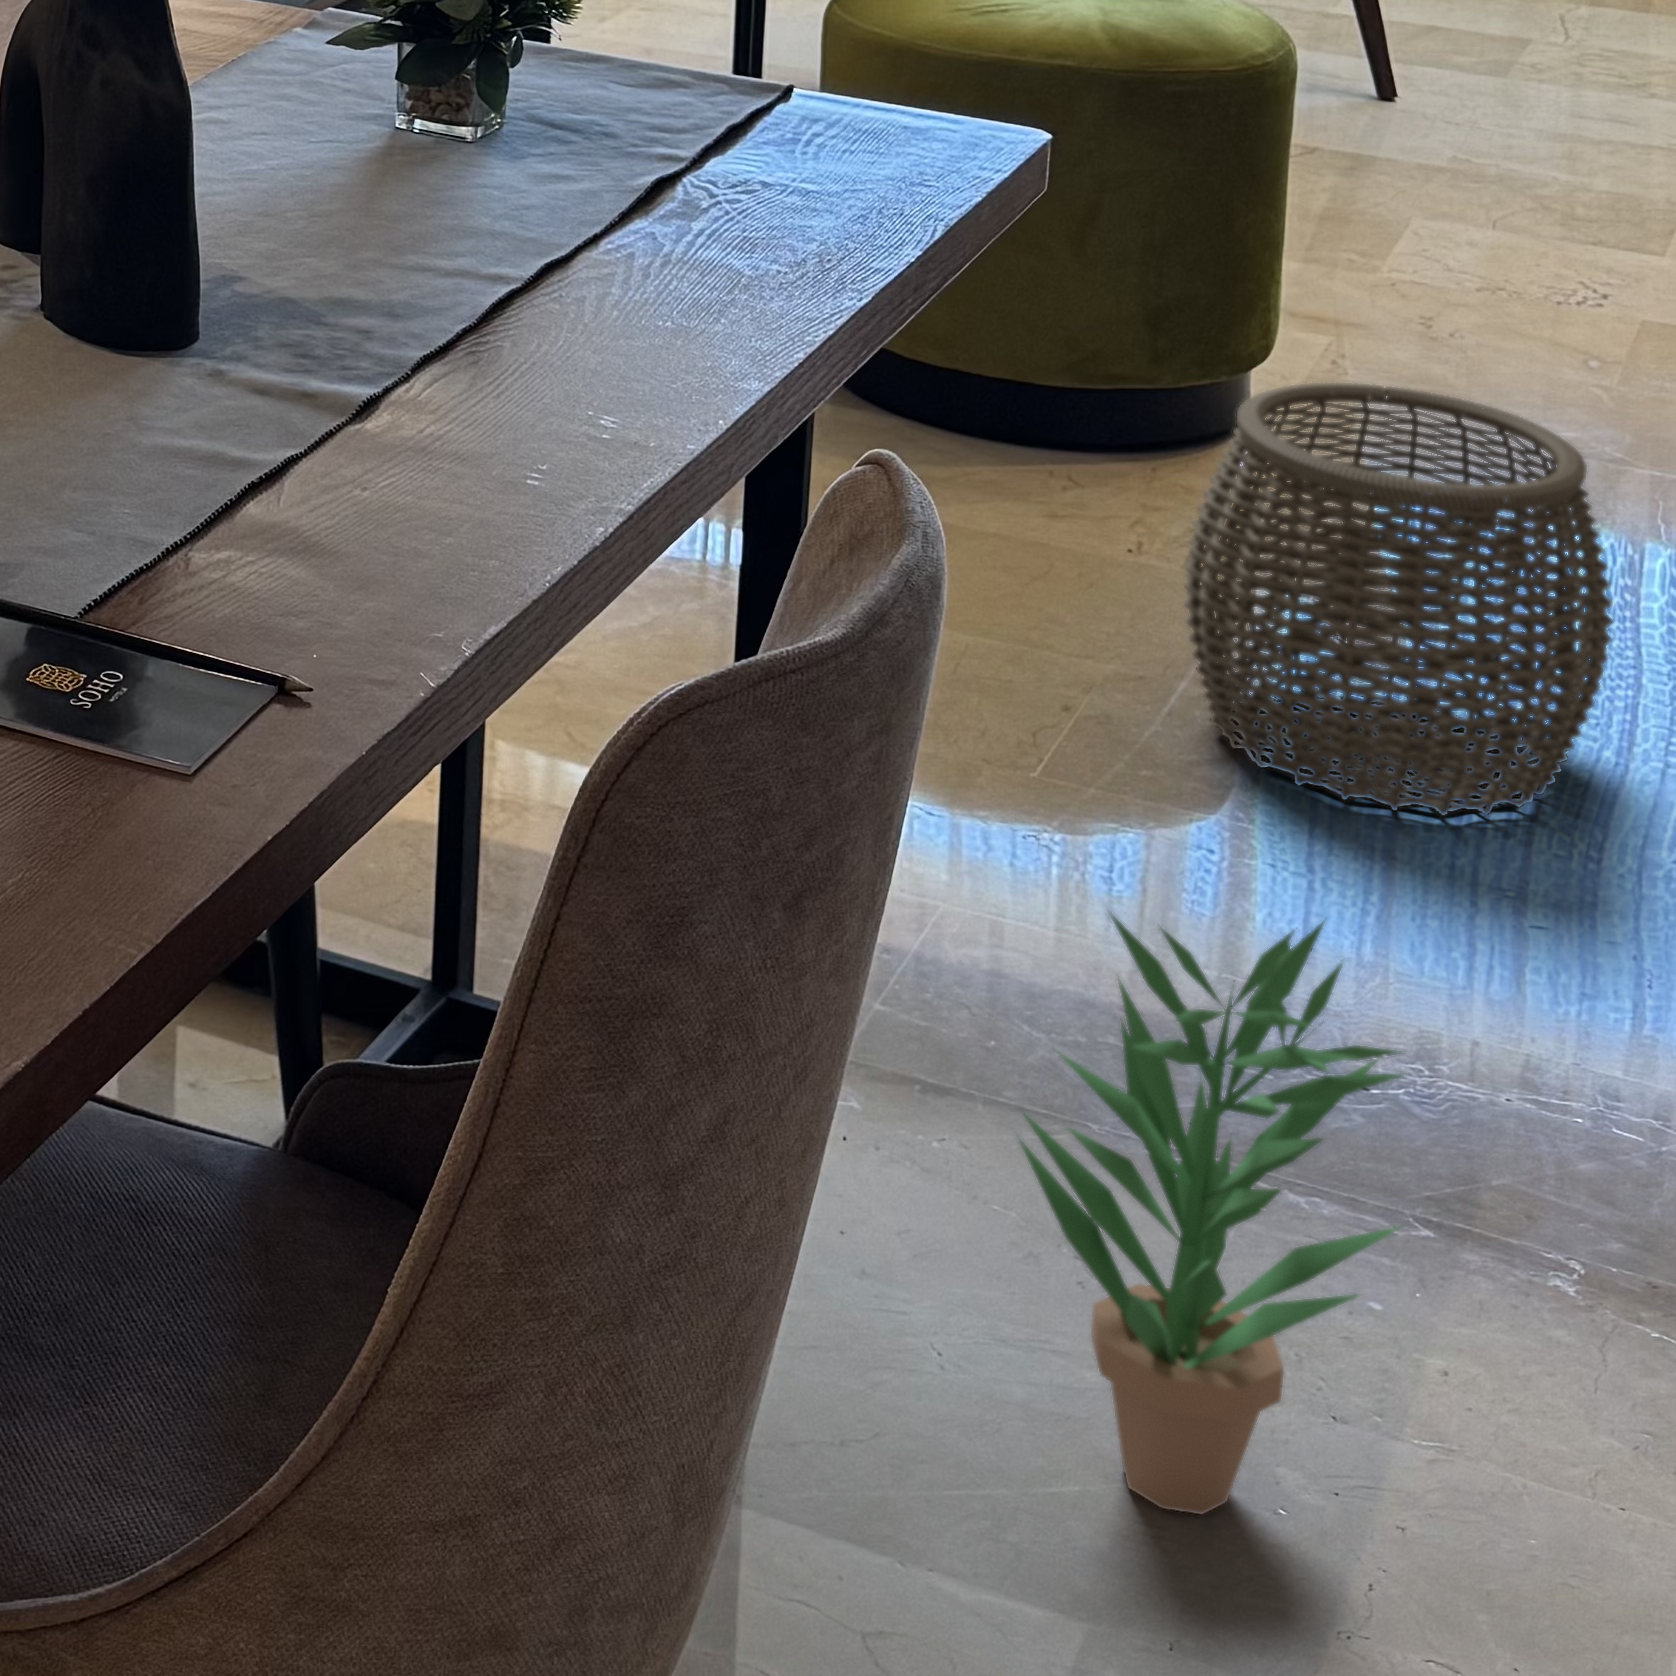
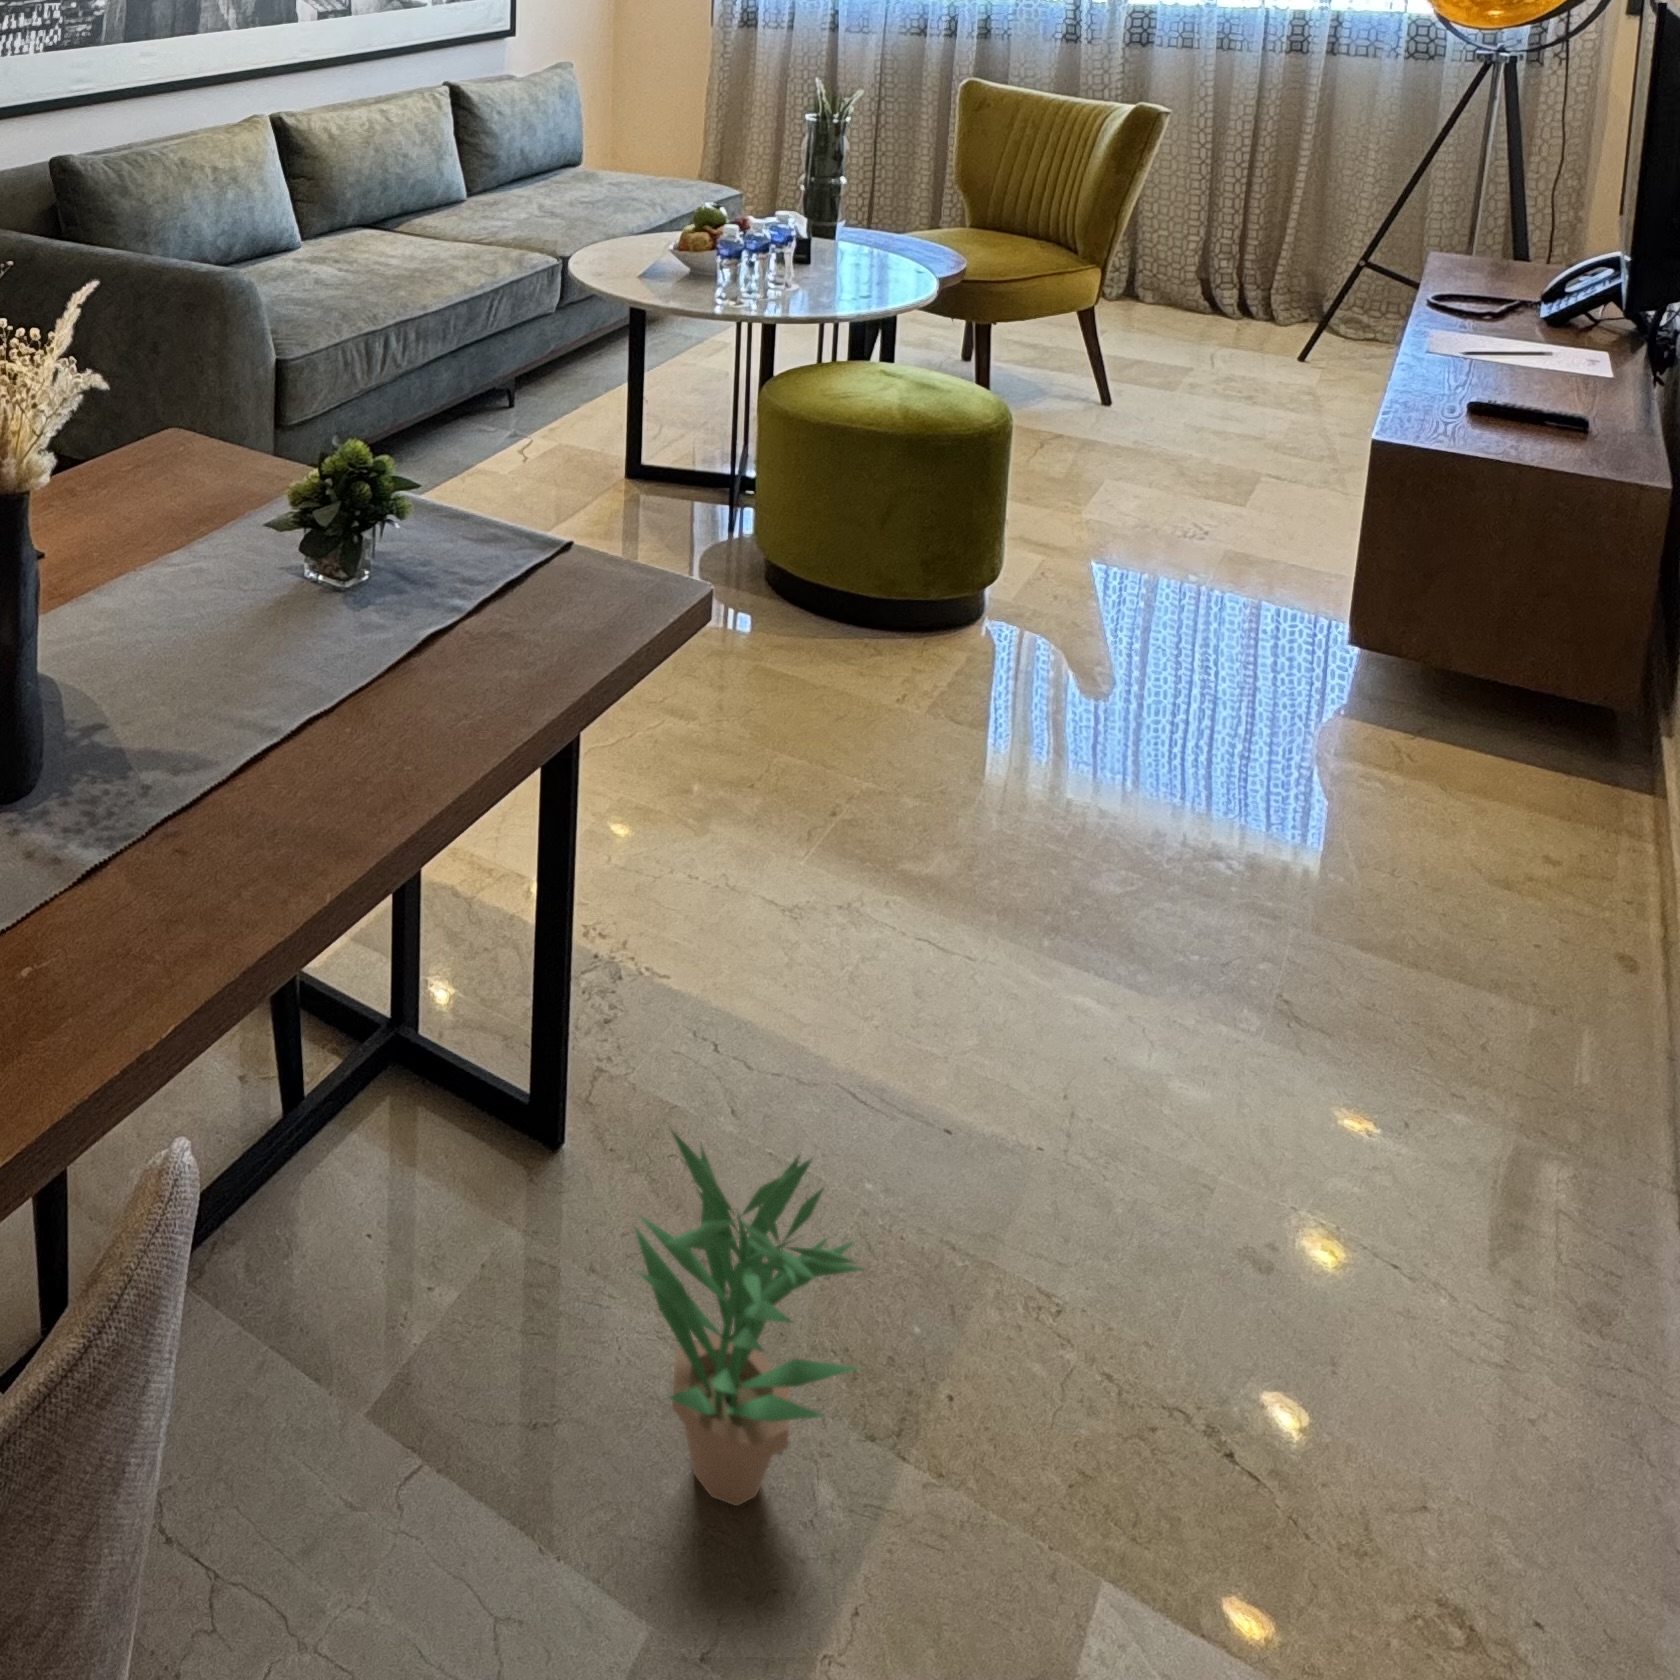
woven basket: present [1185,383,1613,815] -> none [889,637,1142,903]

